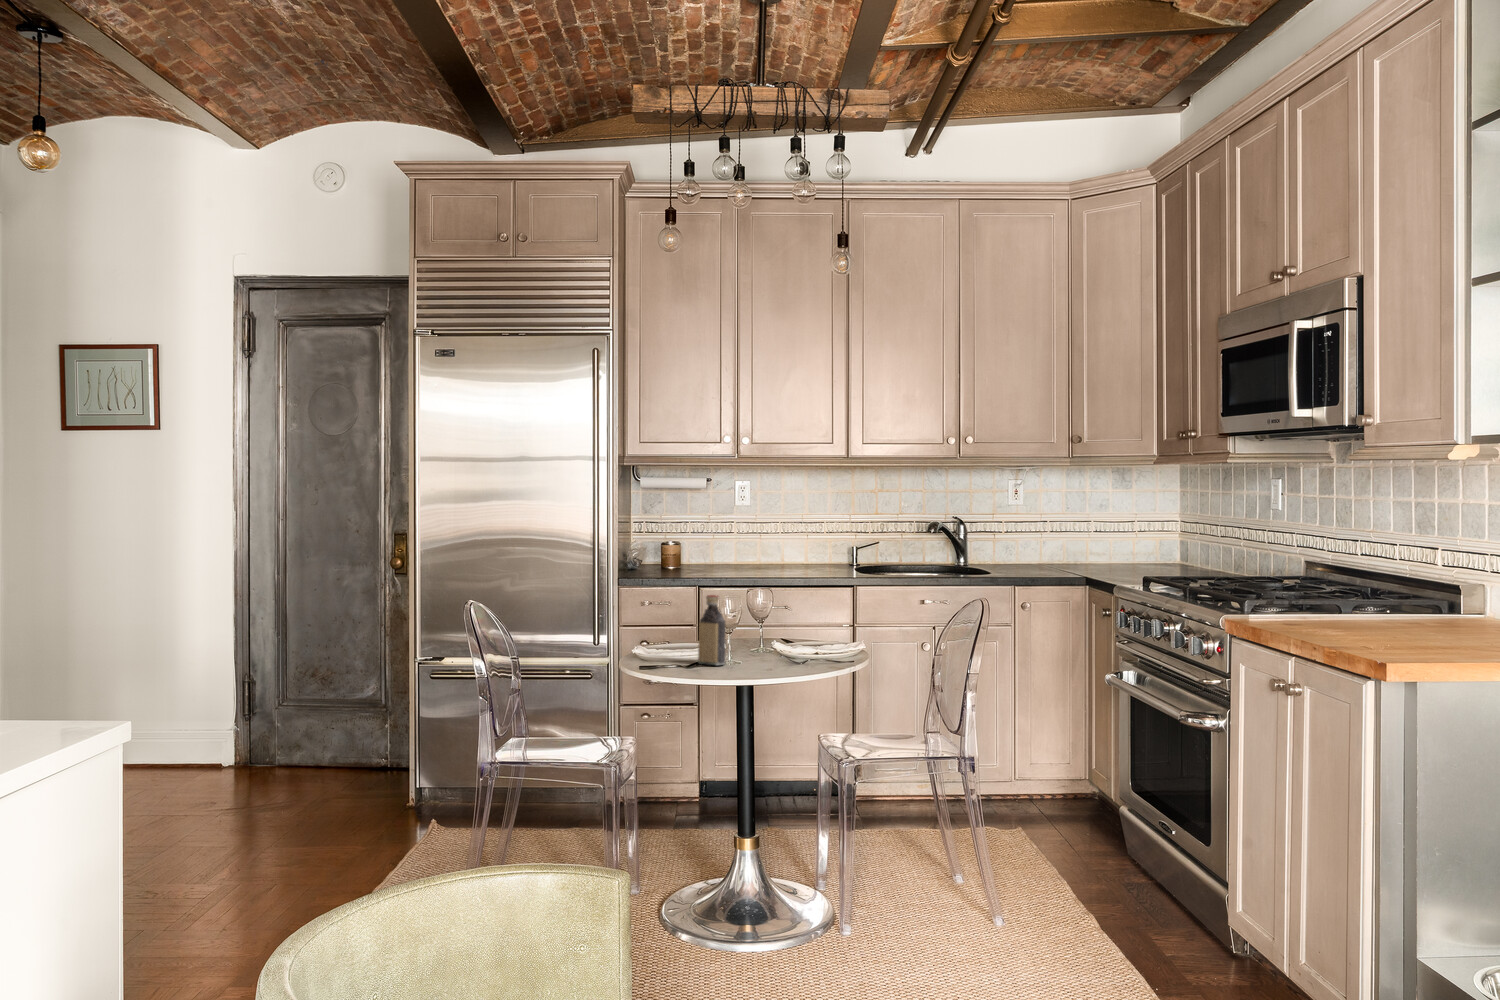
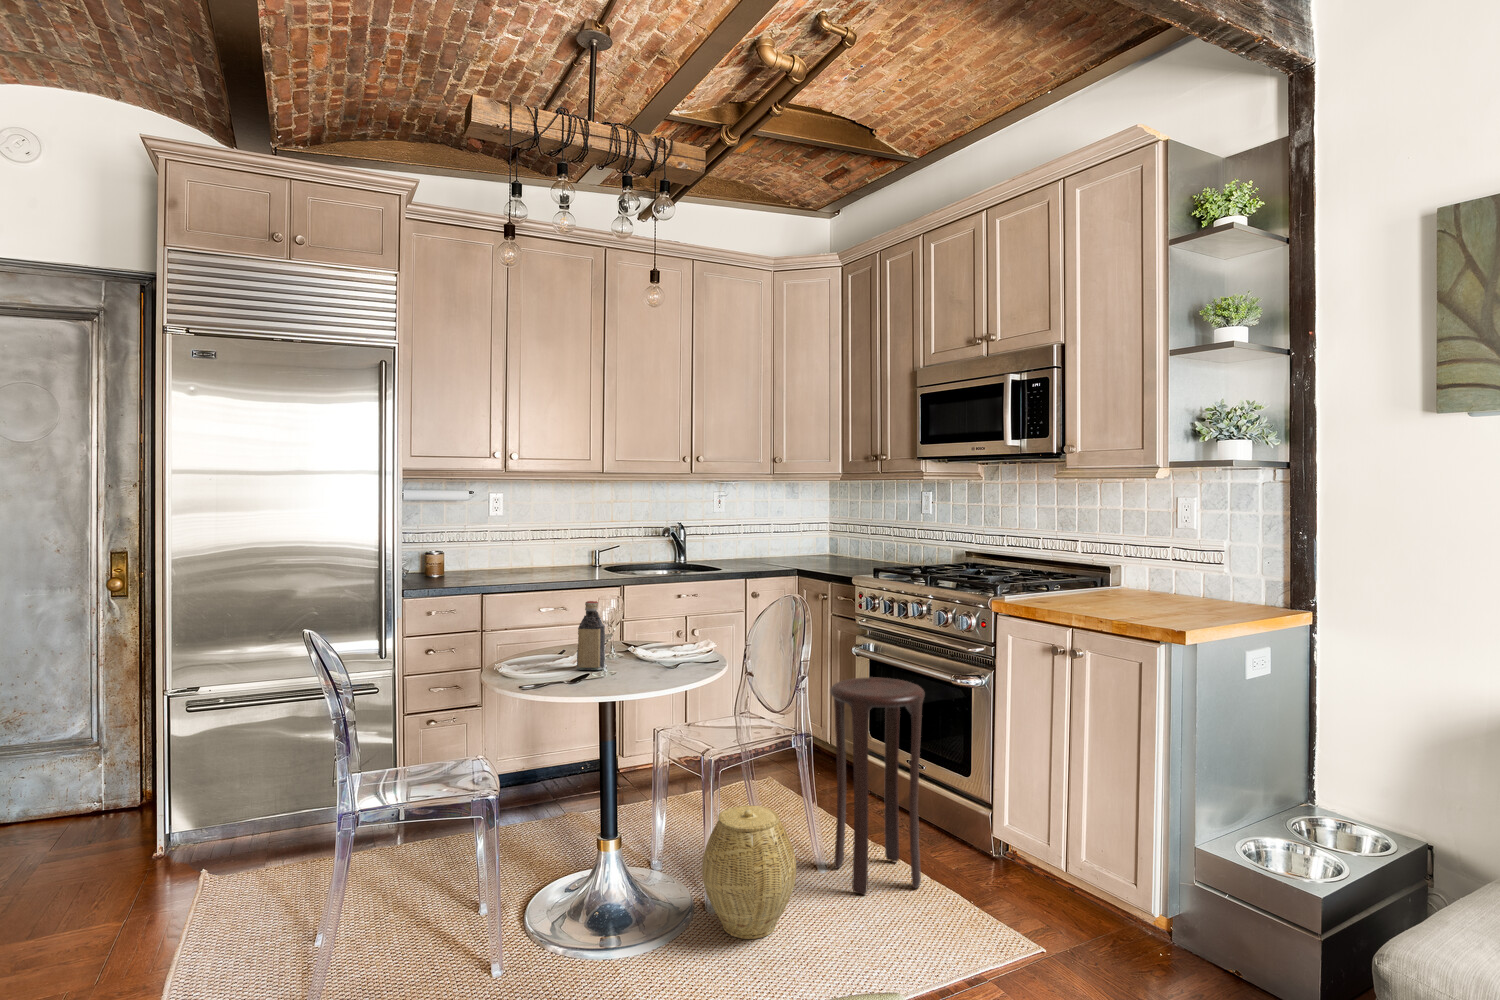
stool: none [999,706,1116,962] -> present [830,677,925,895]
woven basket: none [820,829,923,969] -> present [702,805,796,939]

